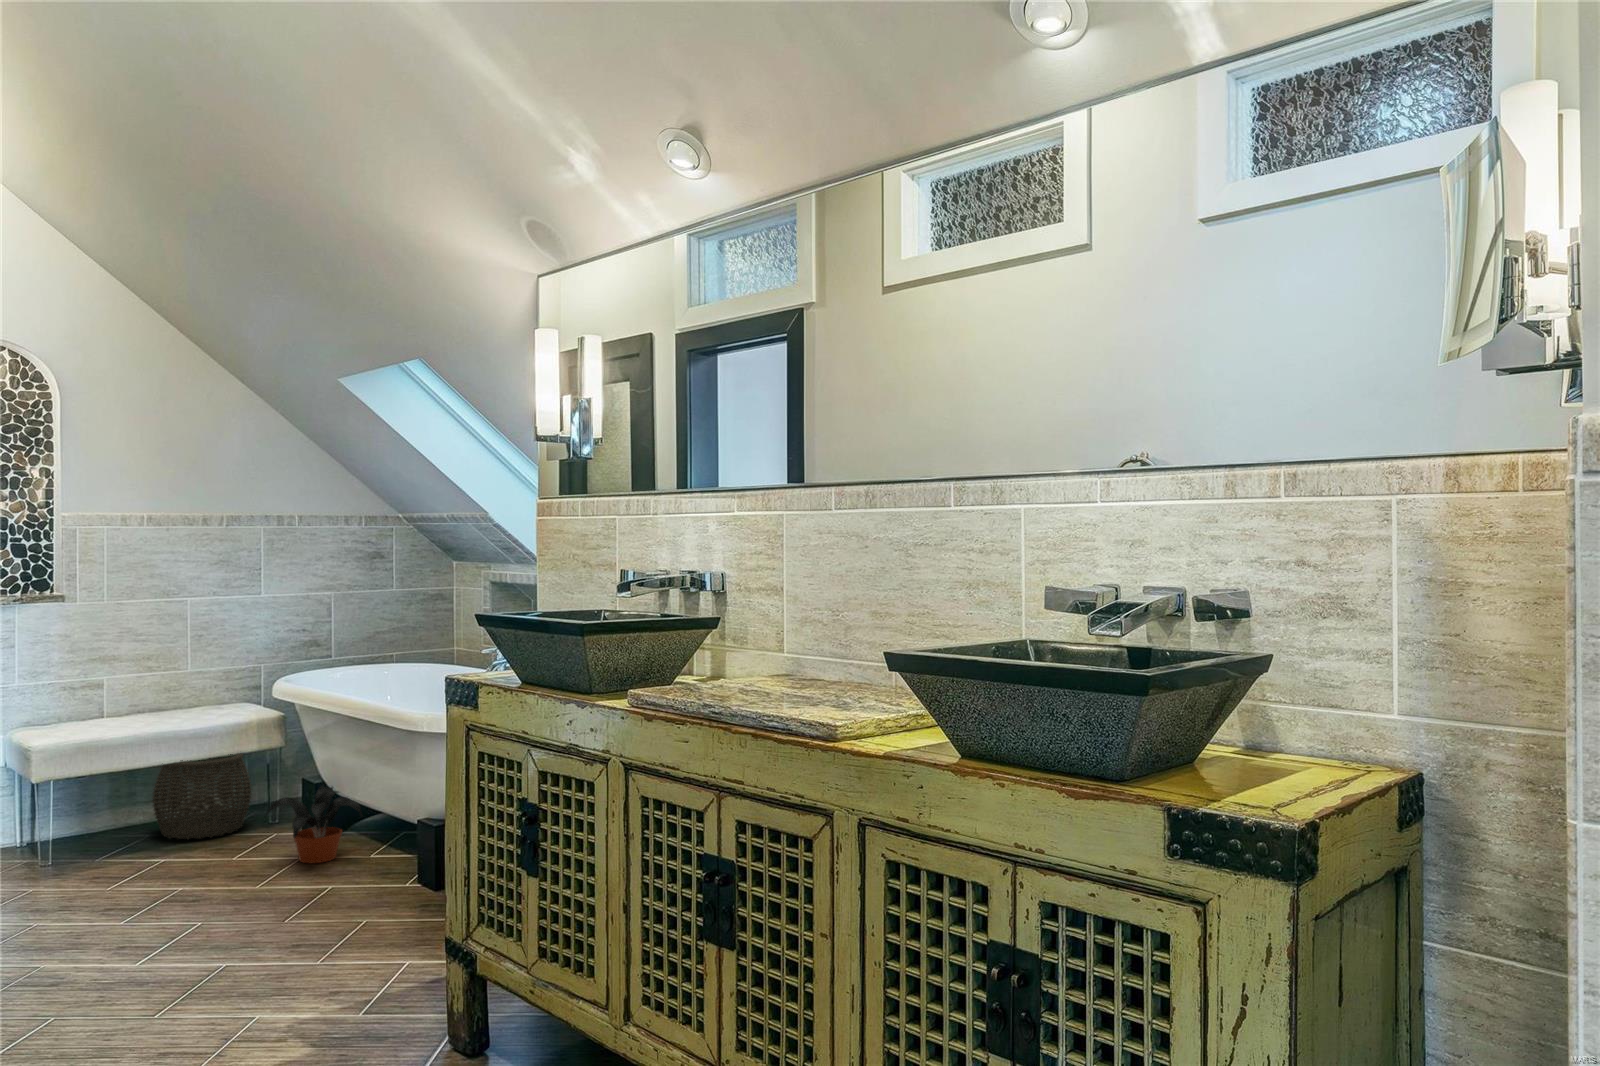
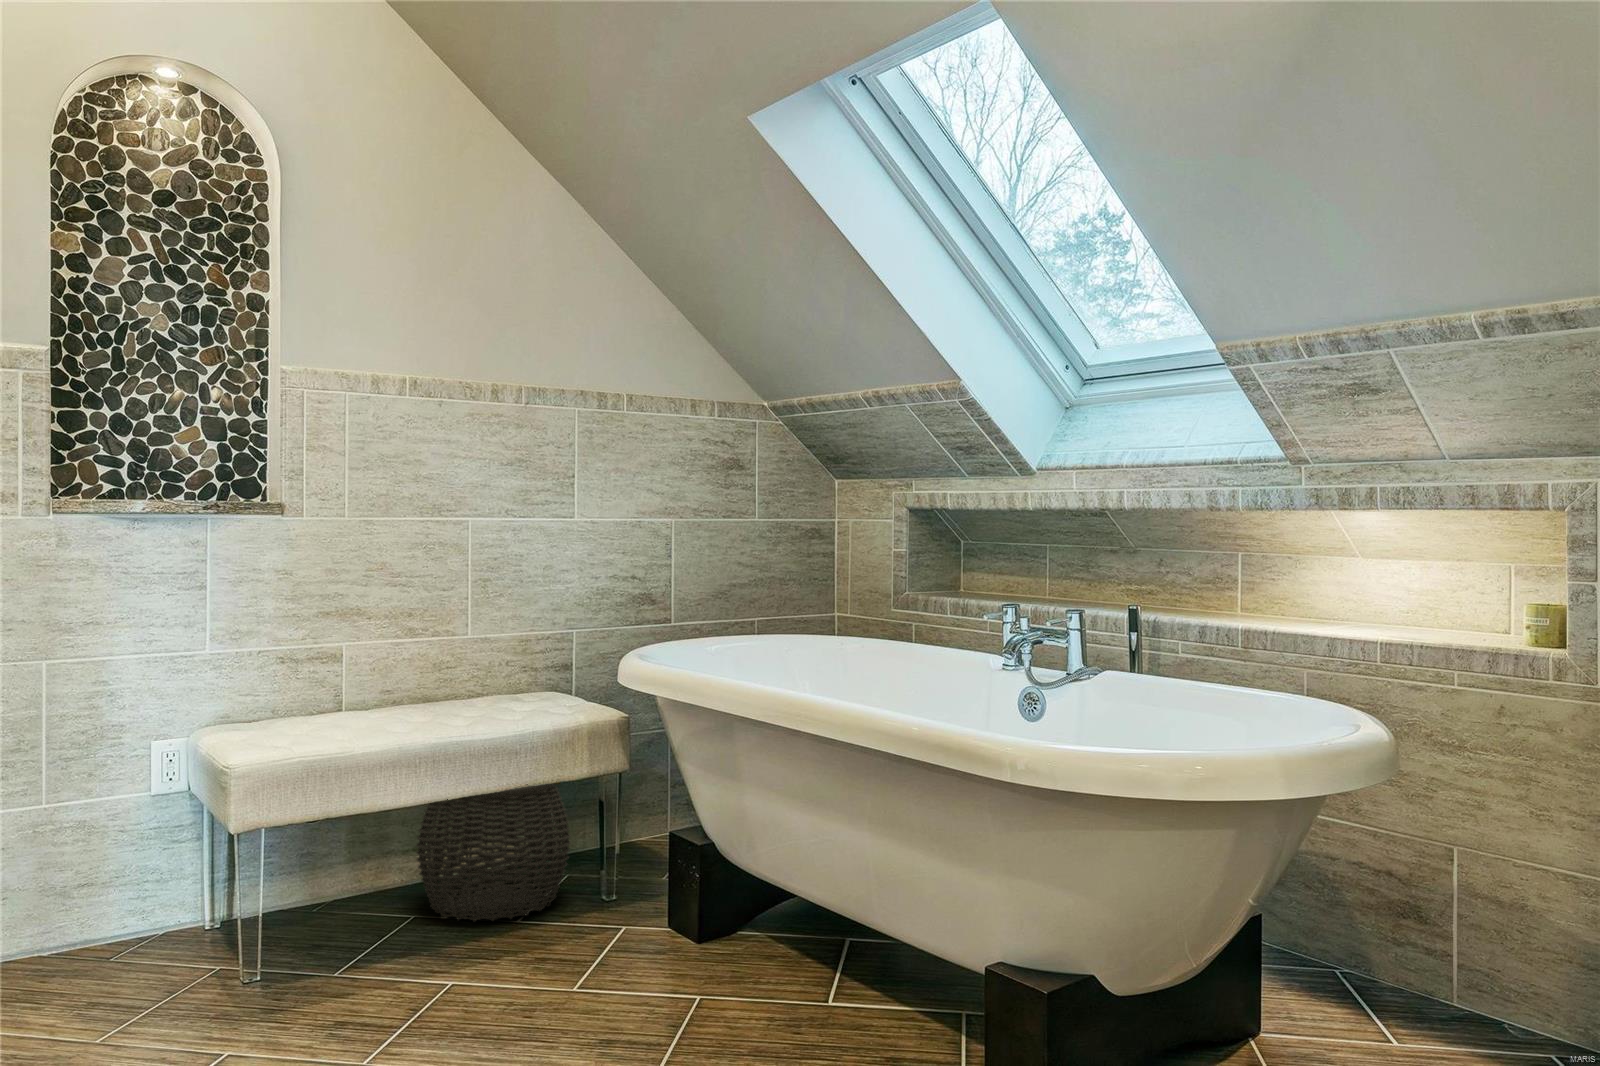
potted plant: present [267,786,362,863] -> none [621,841,790,991]

